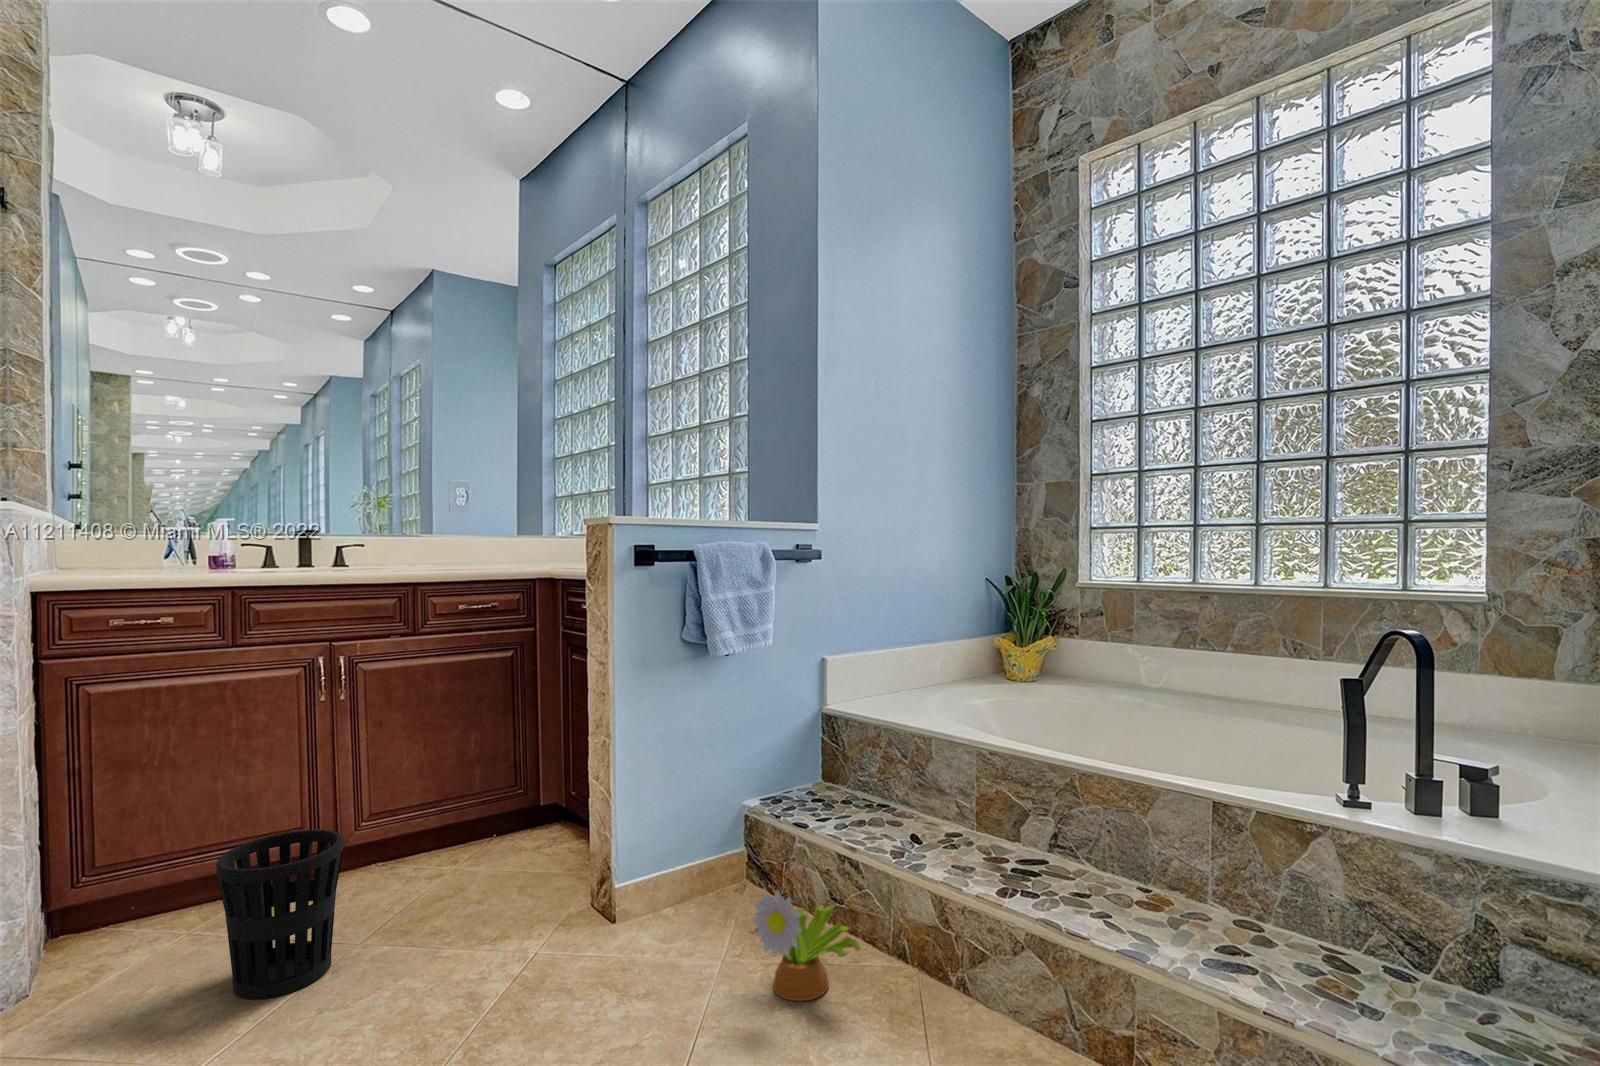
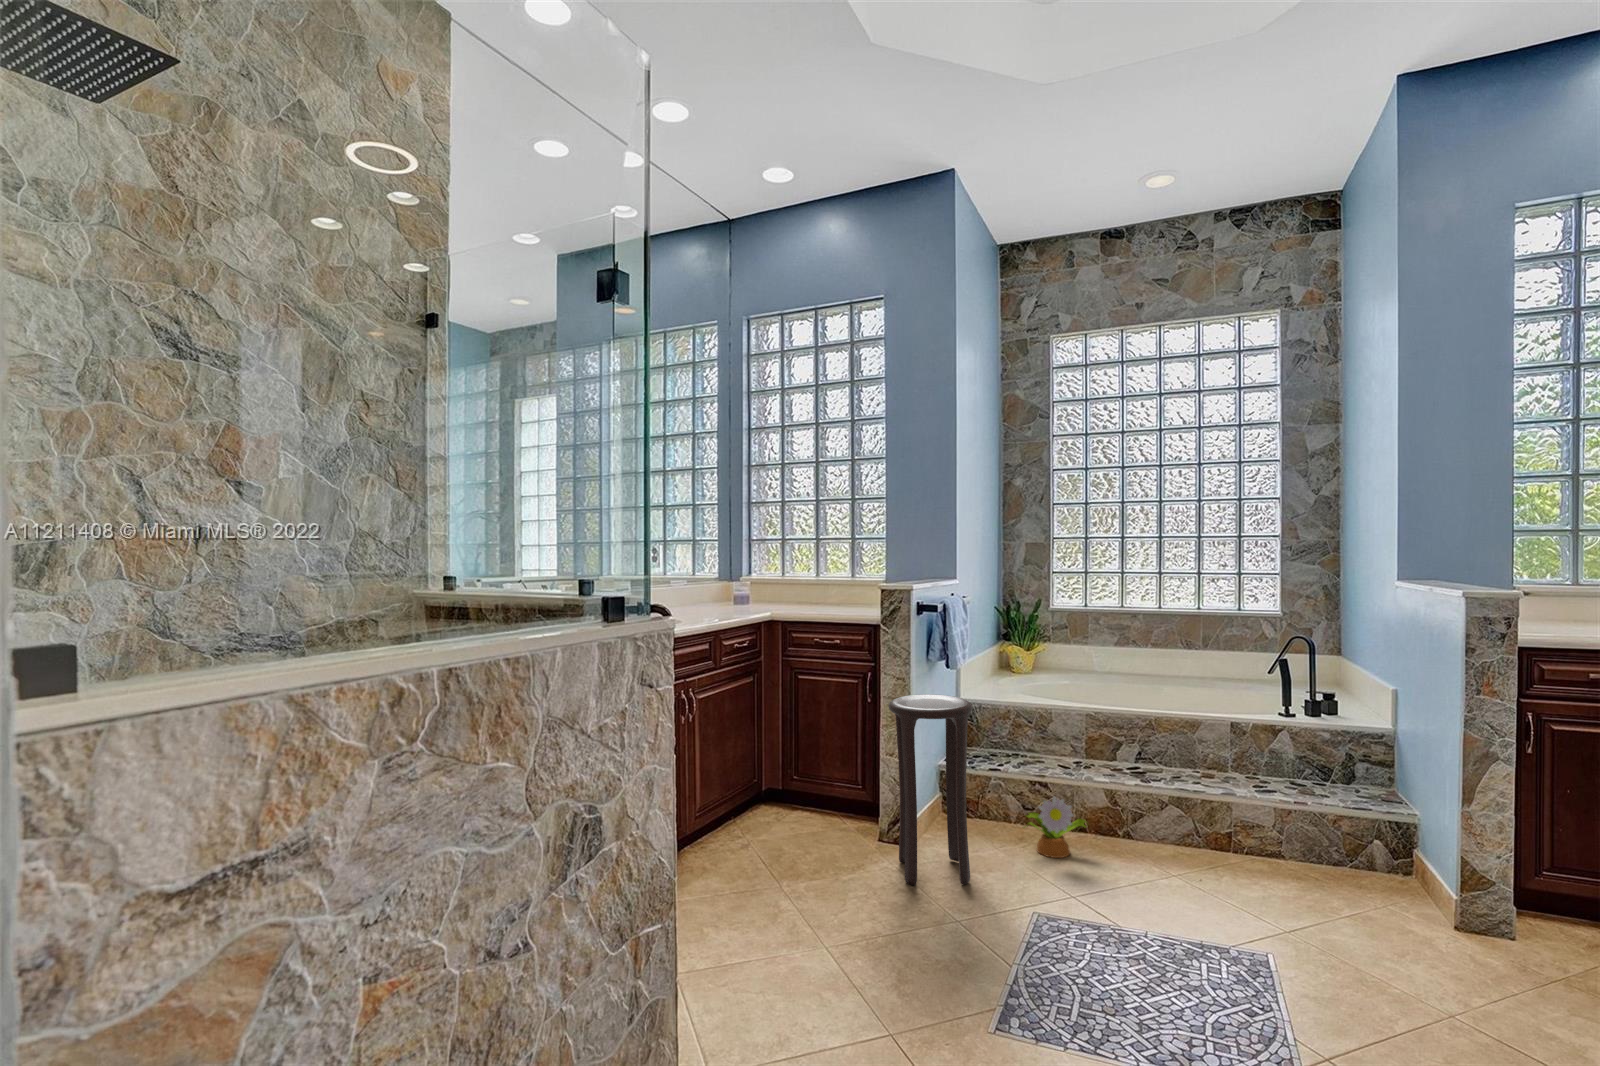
stool: none [491,691,632,1012] -> present [888,694,973,885]
wastebasket: present [216,830,343,999] -> none [730,807,803,920]

